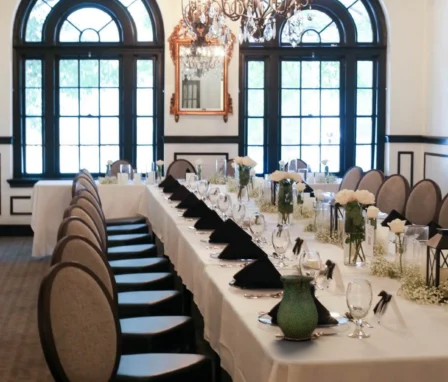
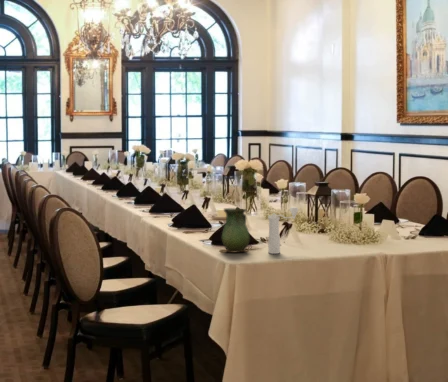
pepper mill: none [343,277,391,346] -> present [268,207,298,254]

